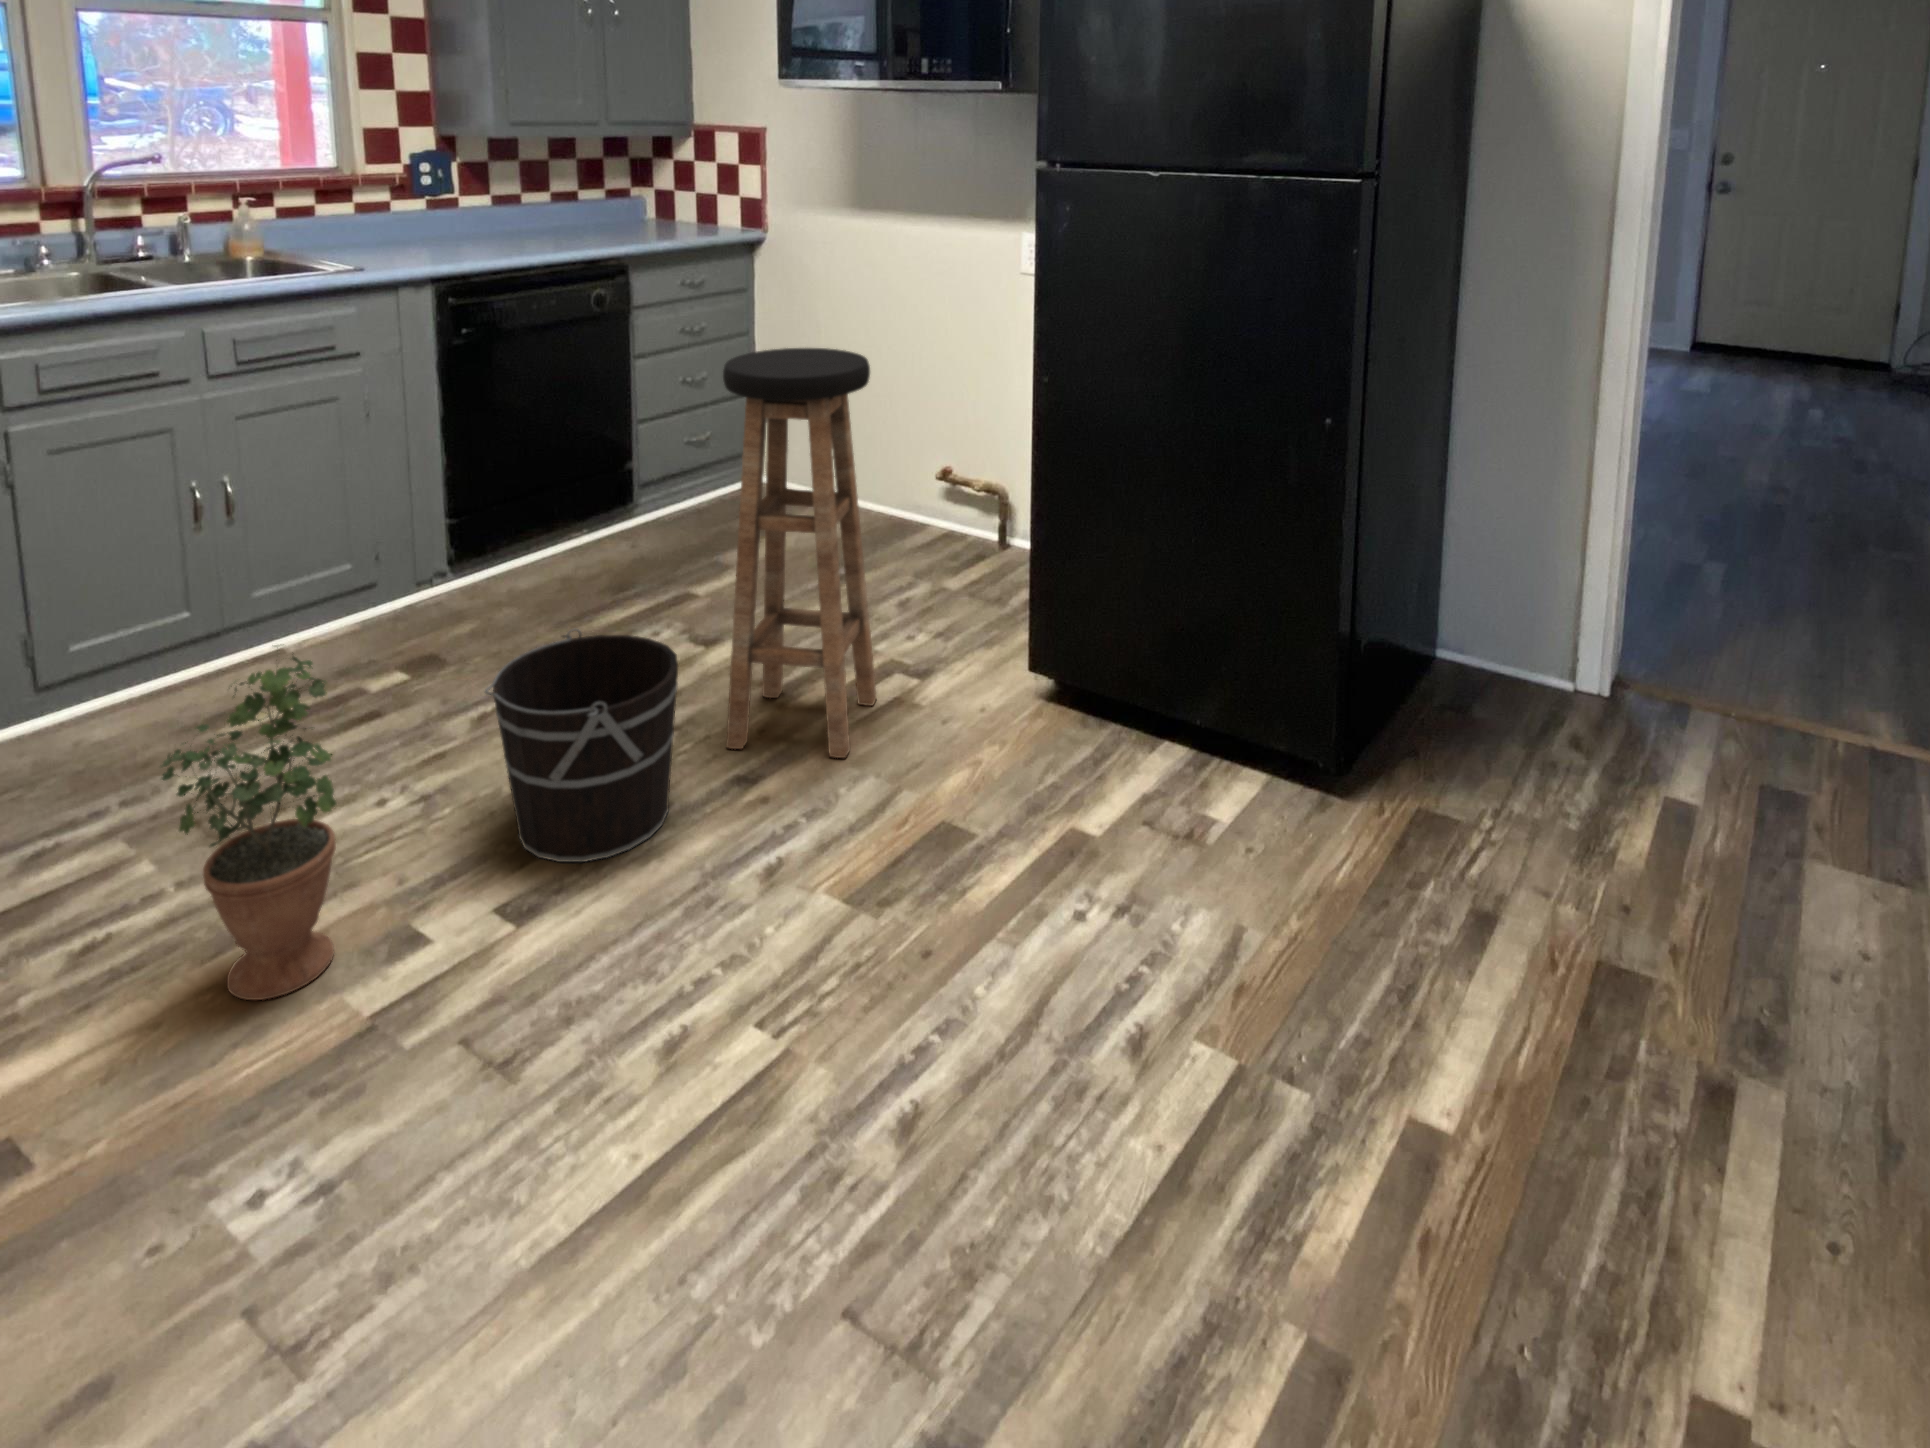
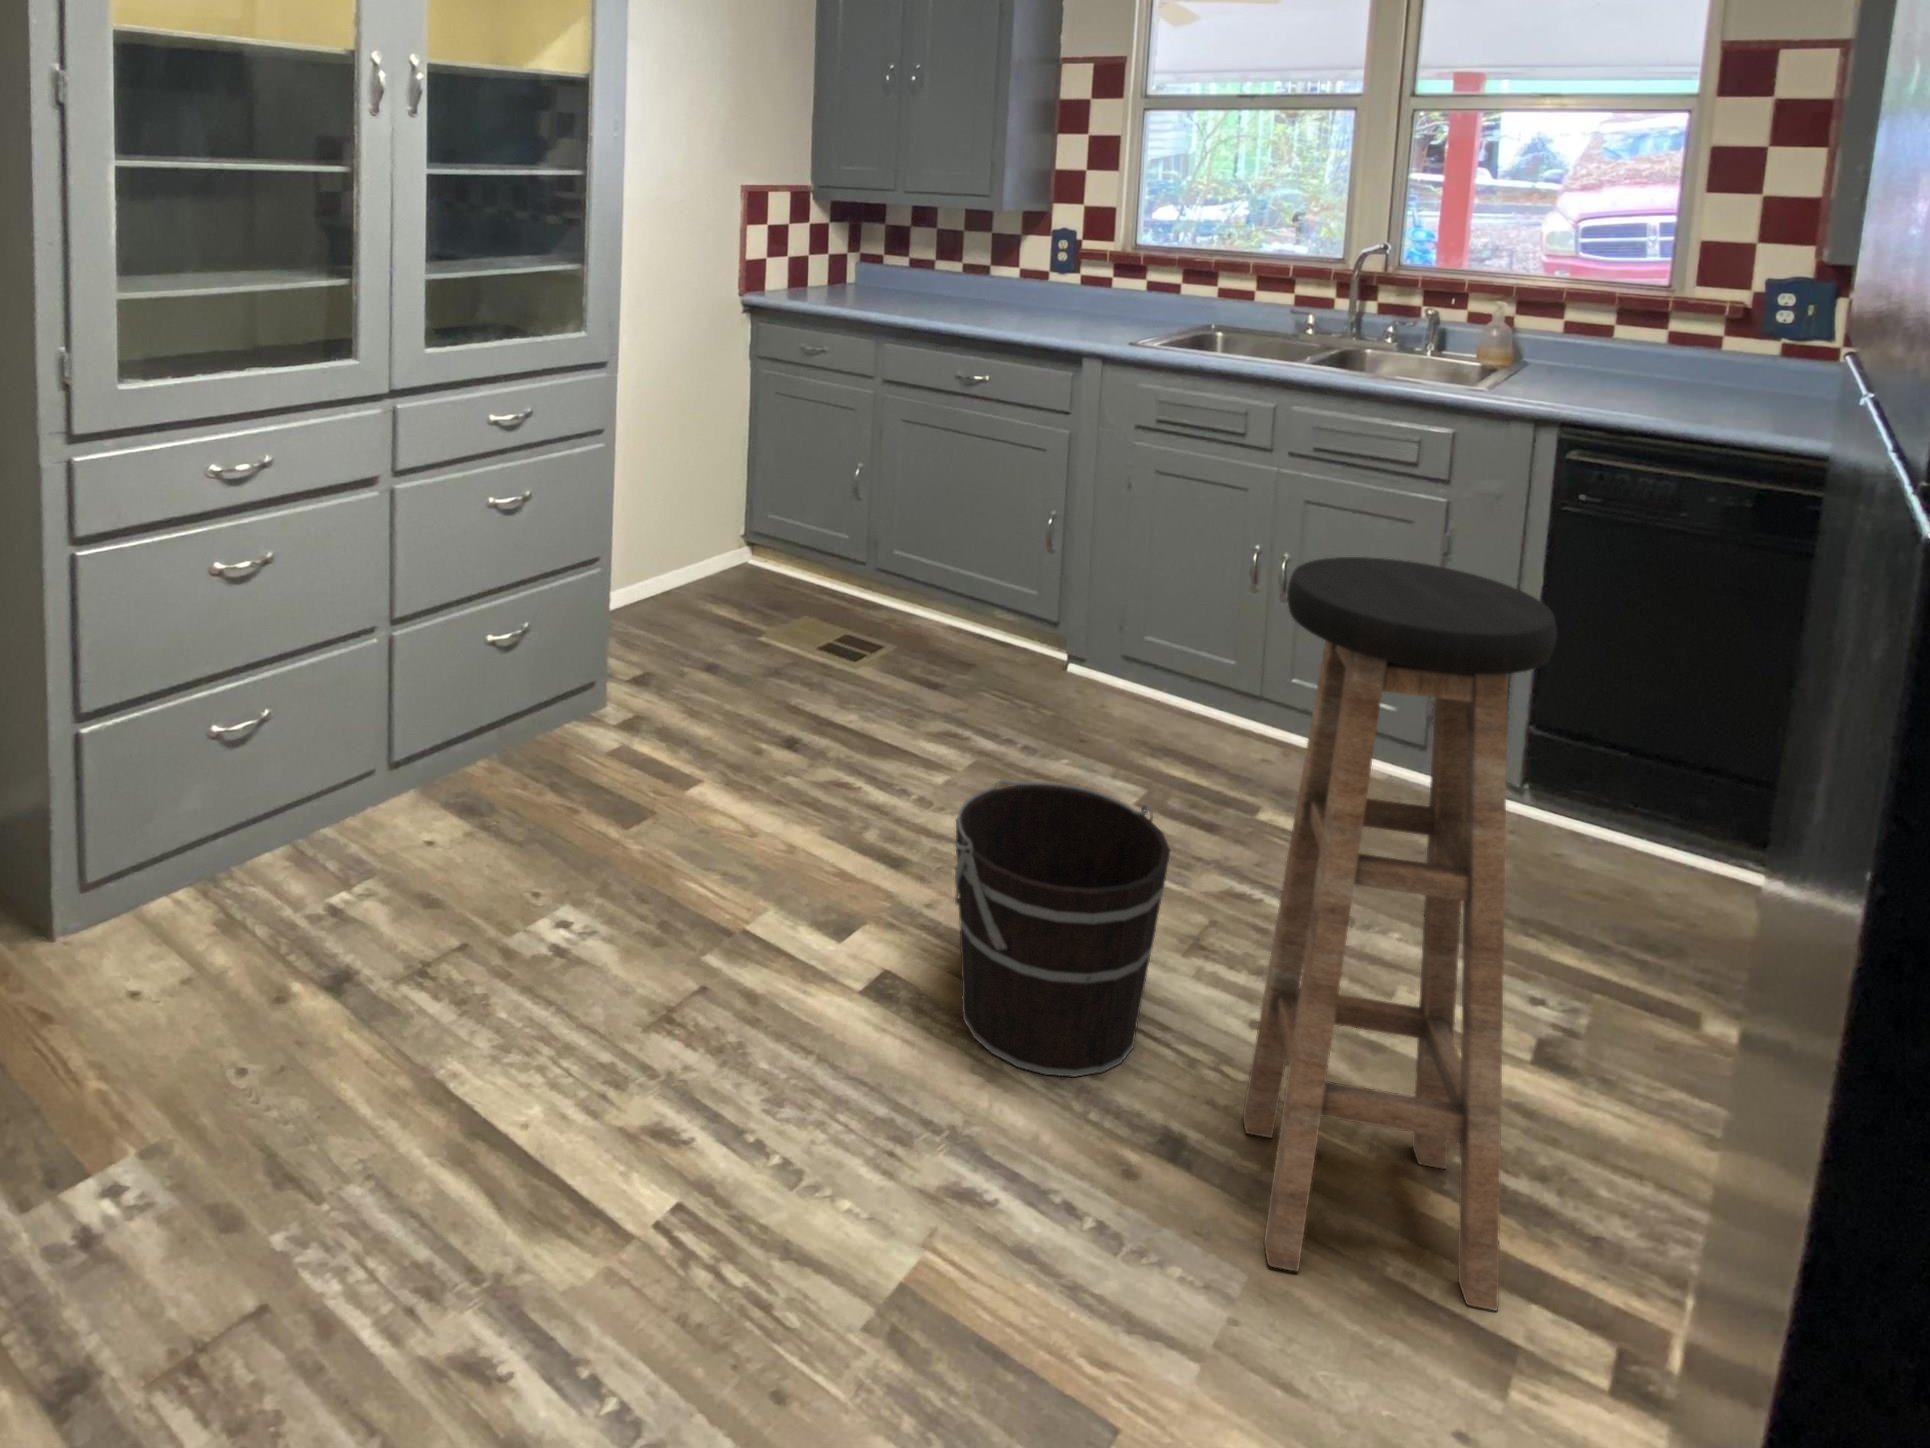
potted plant: present [160,656,336,1000] -> none [763,610,898,898]

